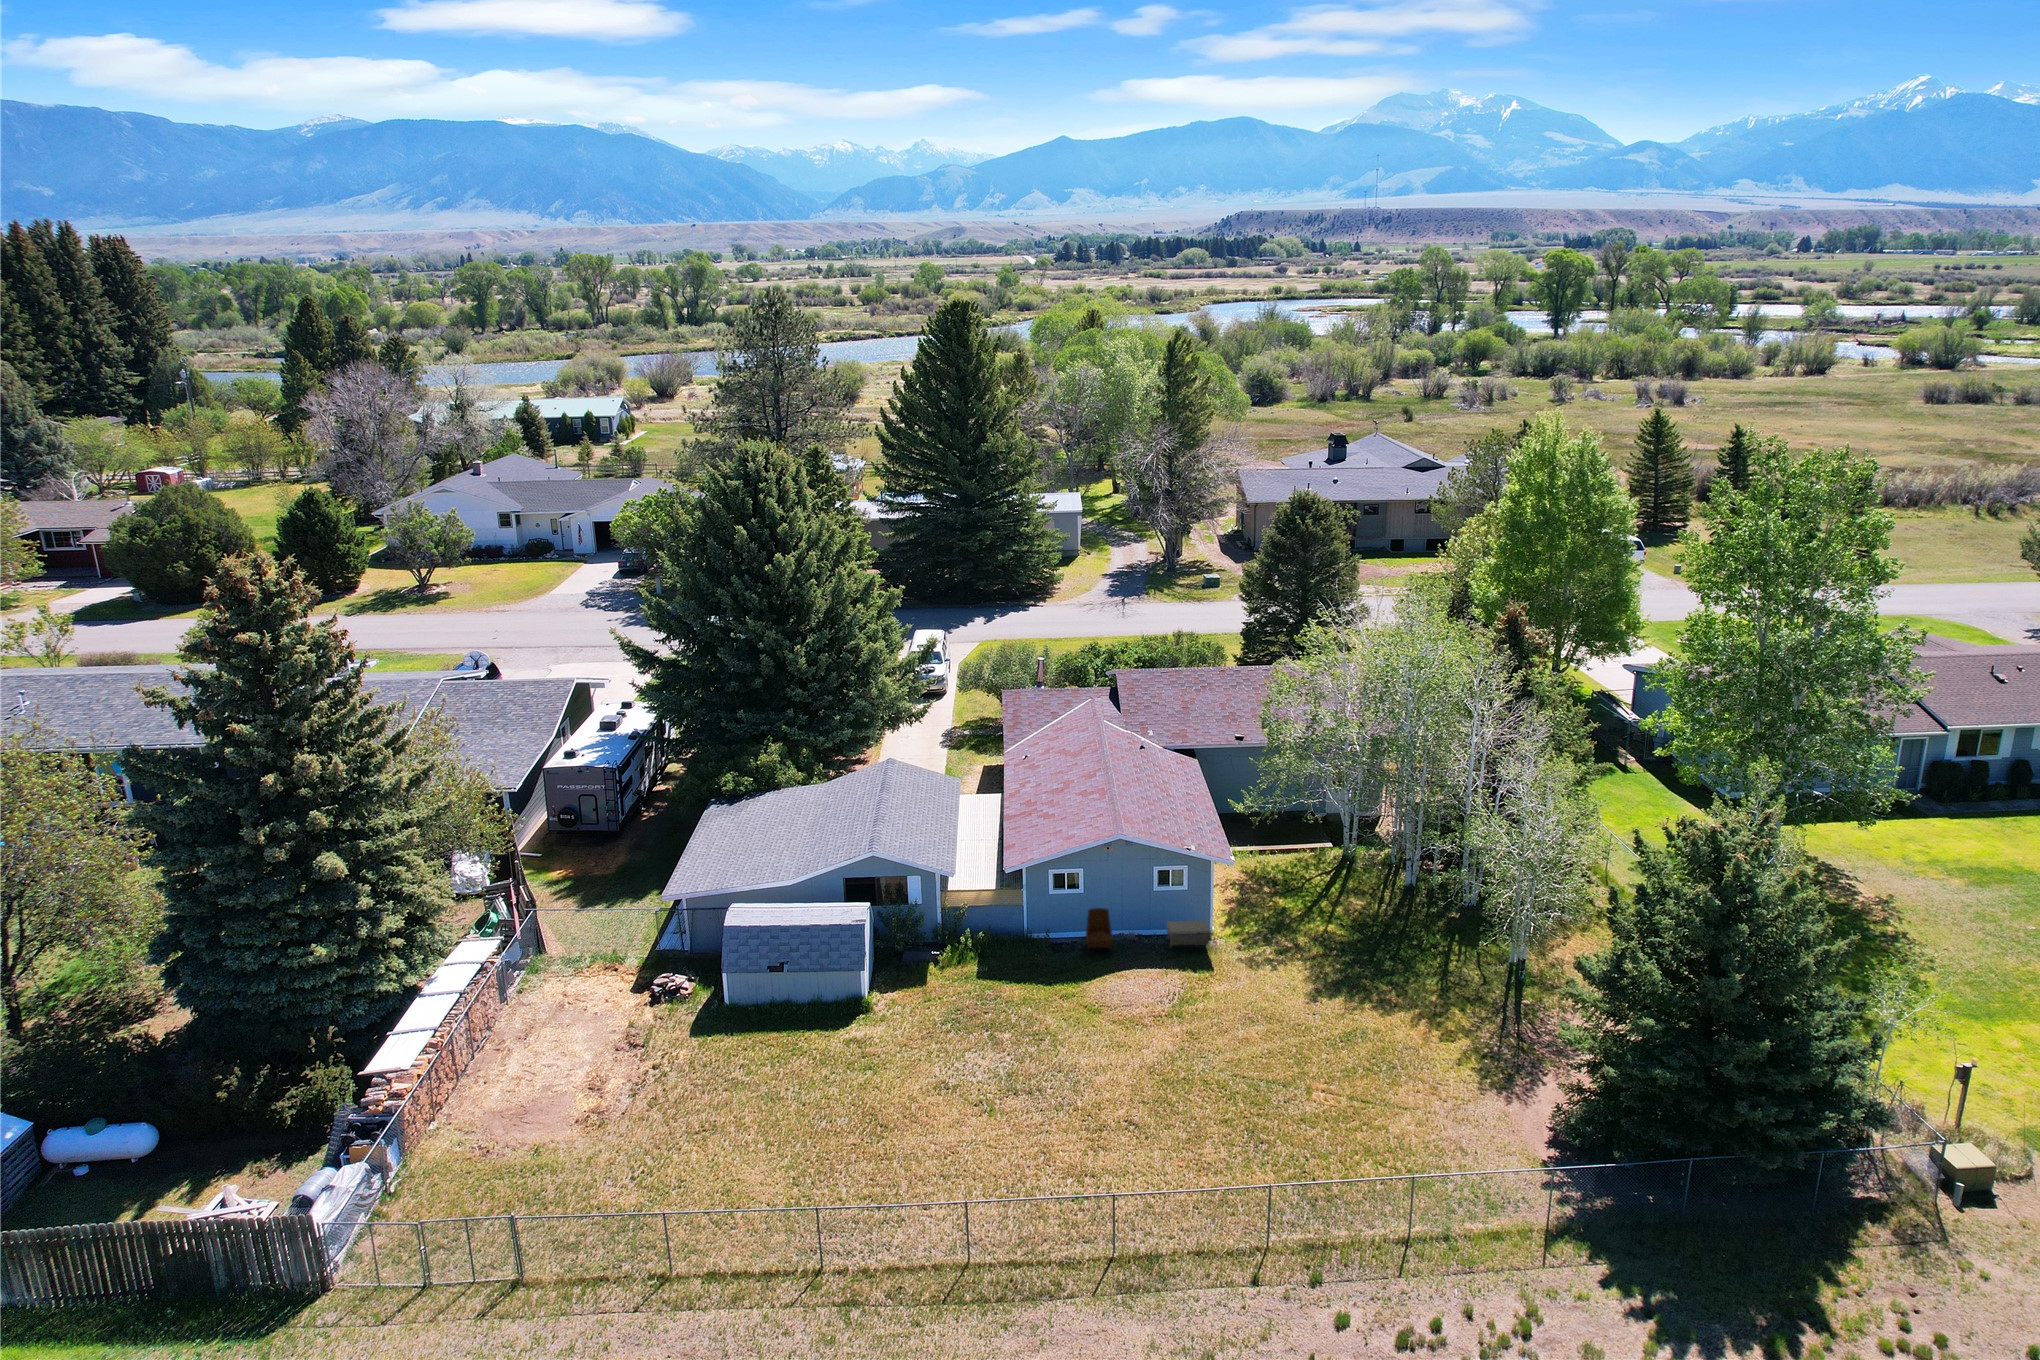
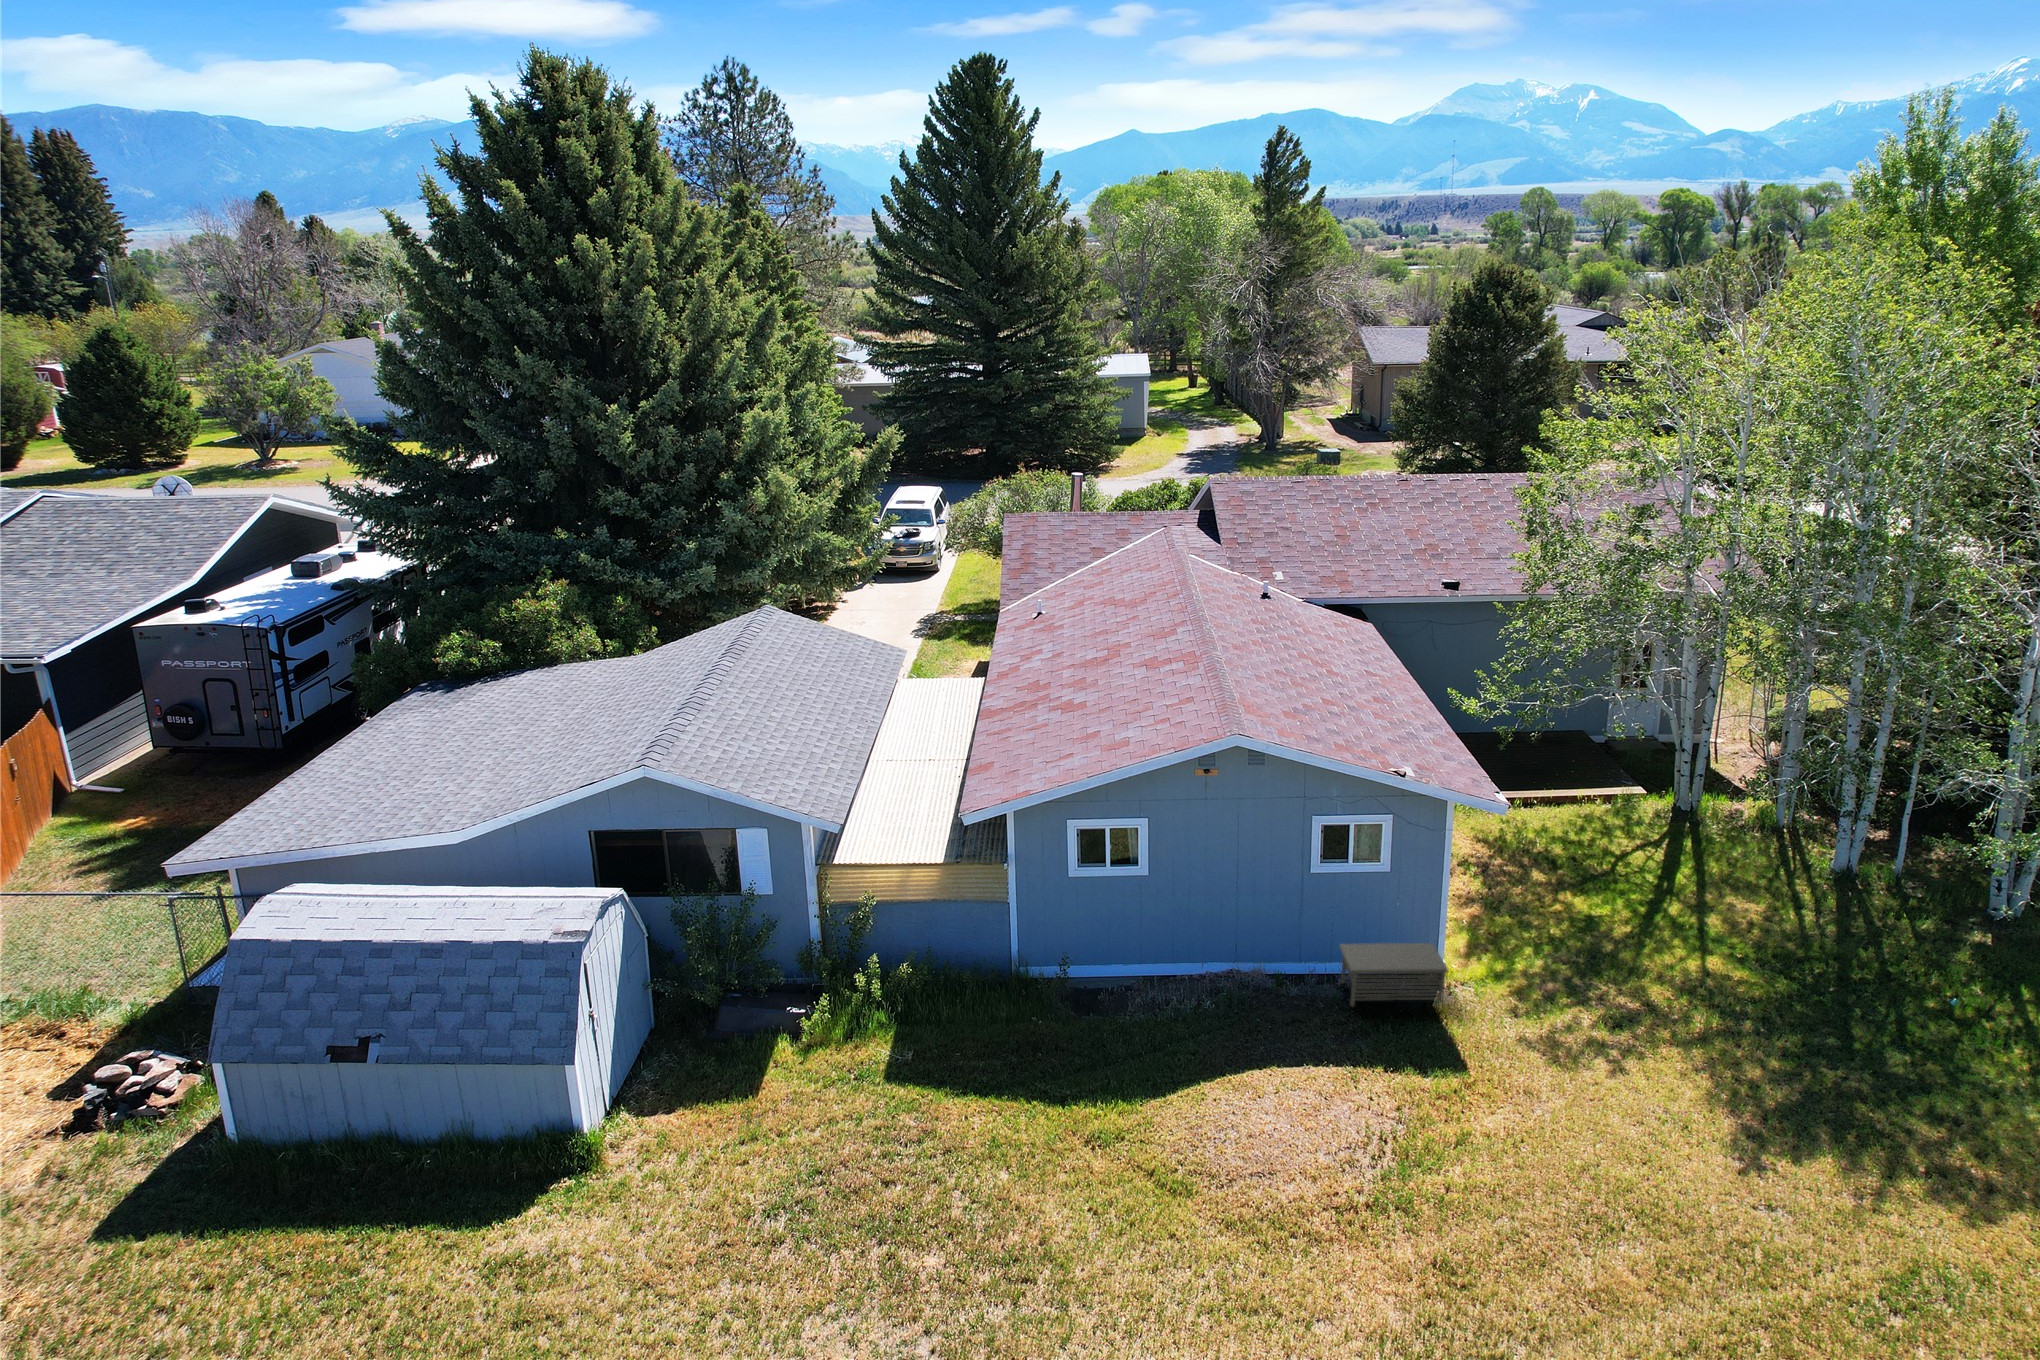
chair: present [1086,908,1113,950] -> none [1154,910,1219,1019]

